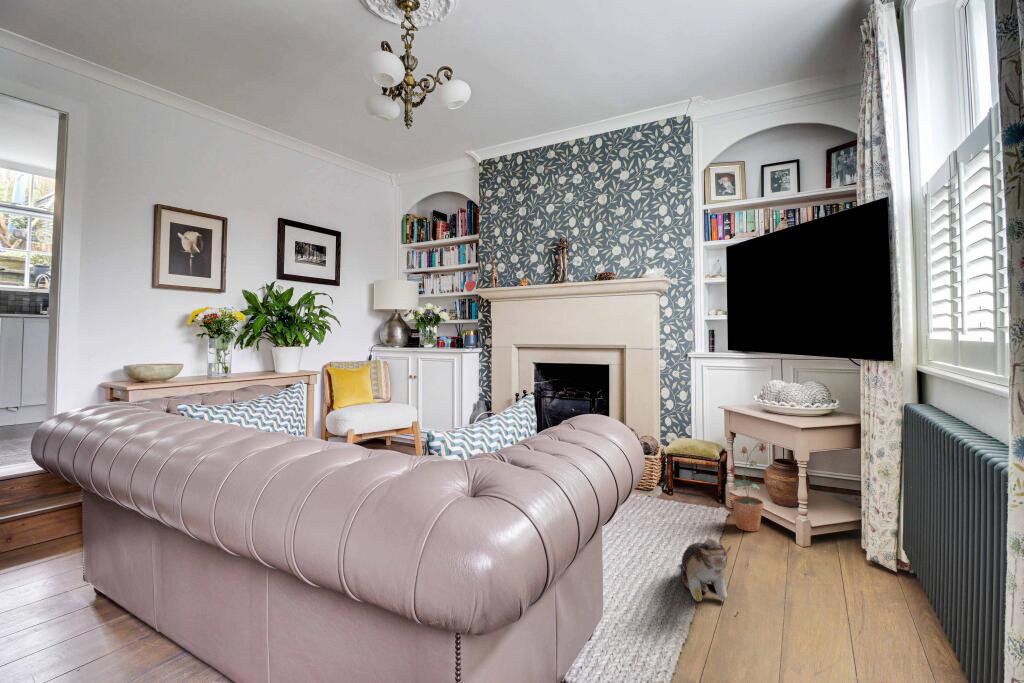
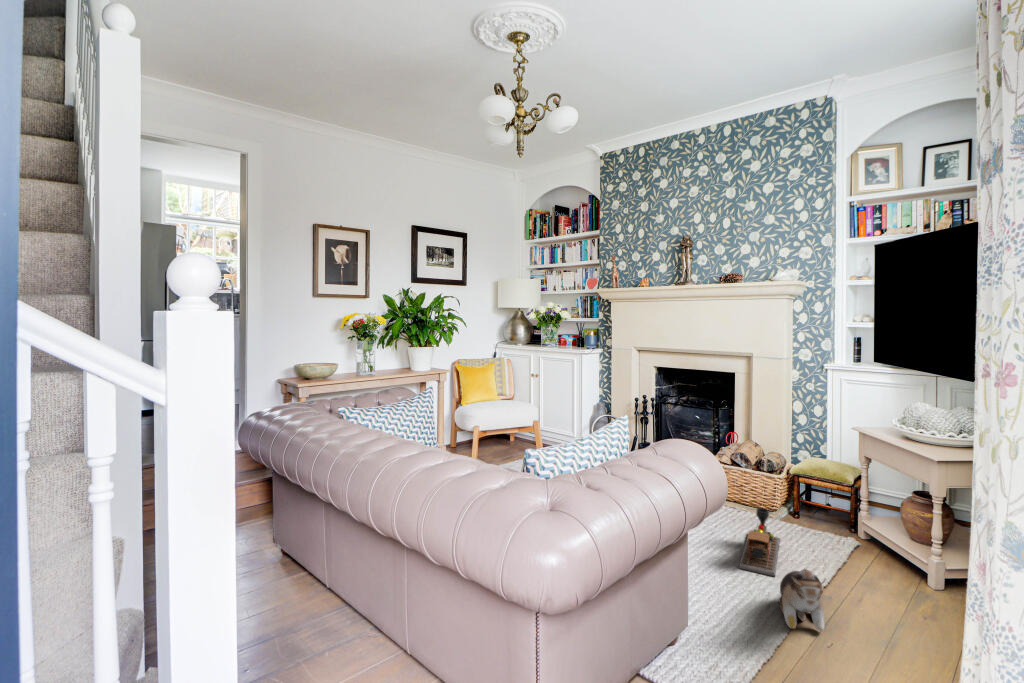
potted plant: present [729,443,766,531] -> none [854,471,907,566]
toy train: none [636,488,670,553] -> present [739,508,780,576]

